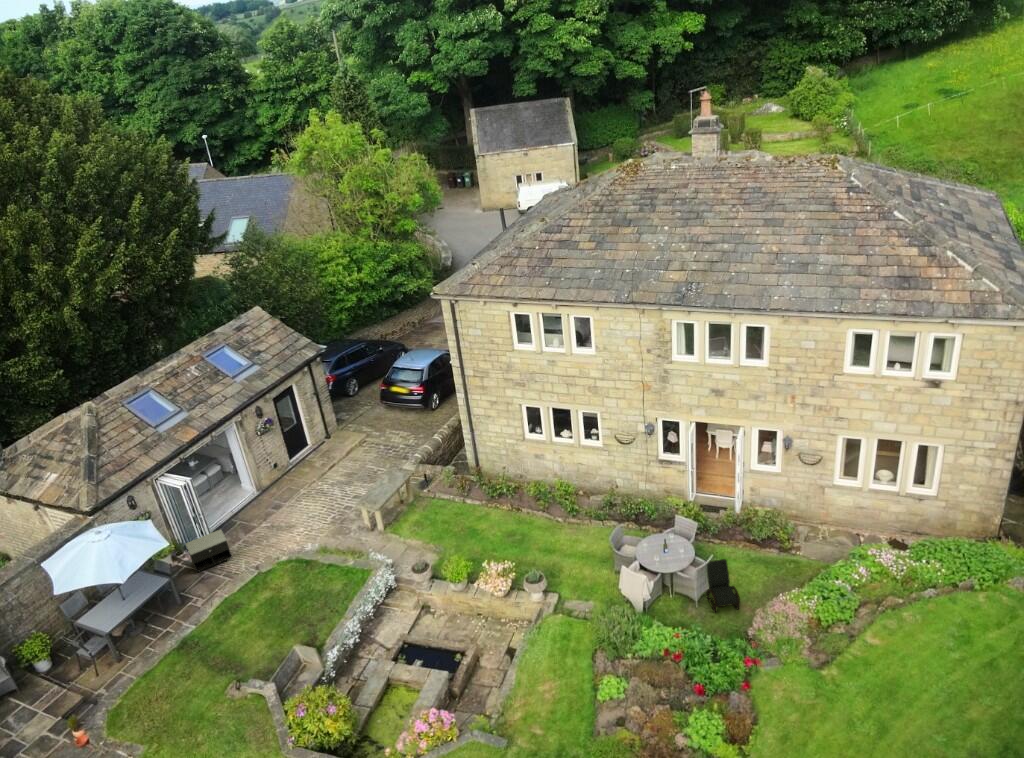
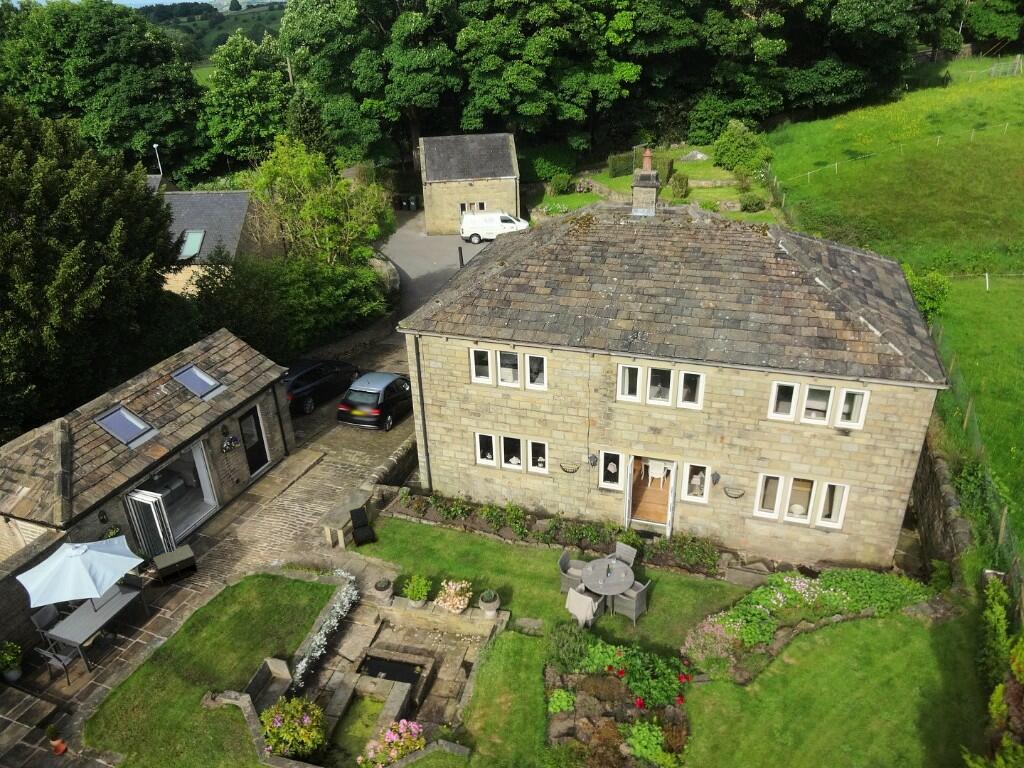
lounge chair: present [706,559,740,613] -> present [350,507,376,547]

